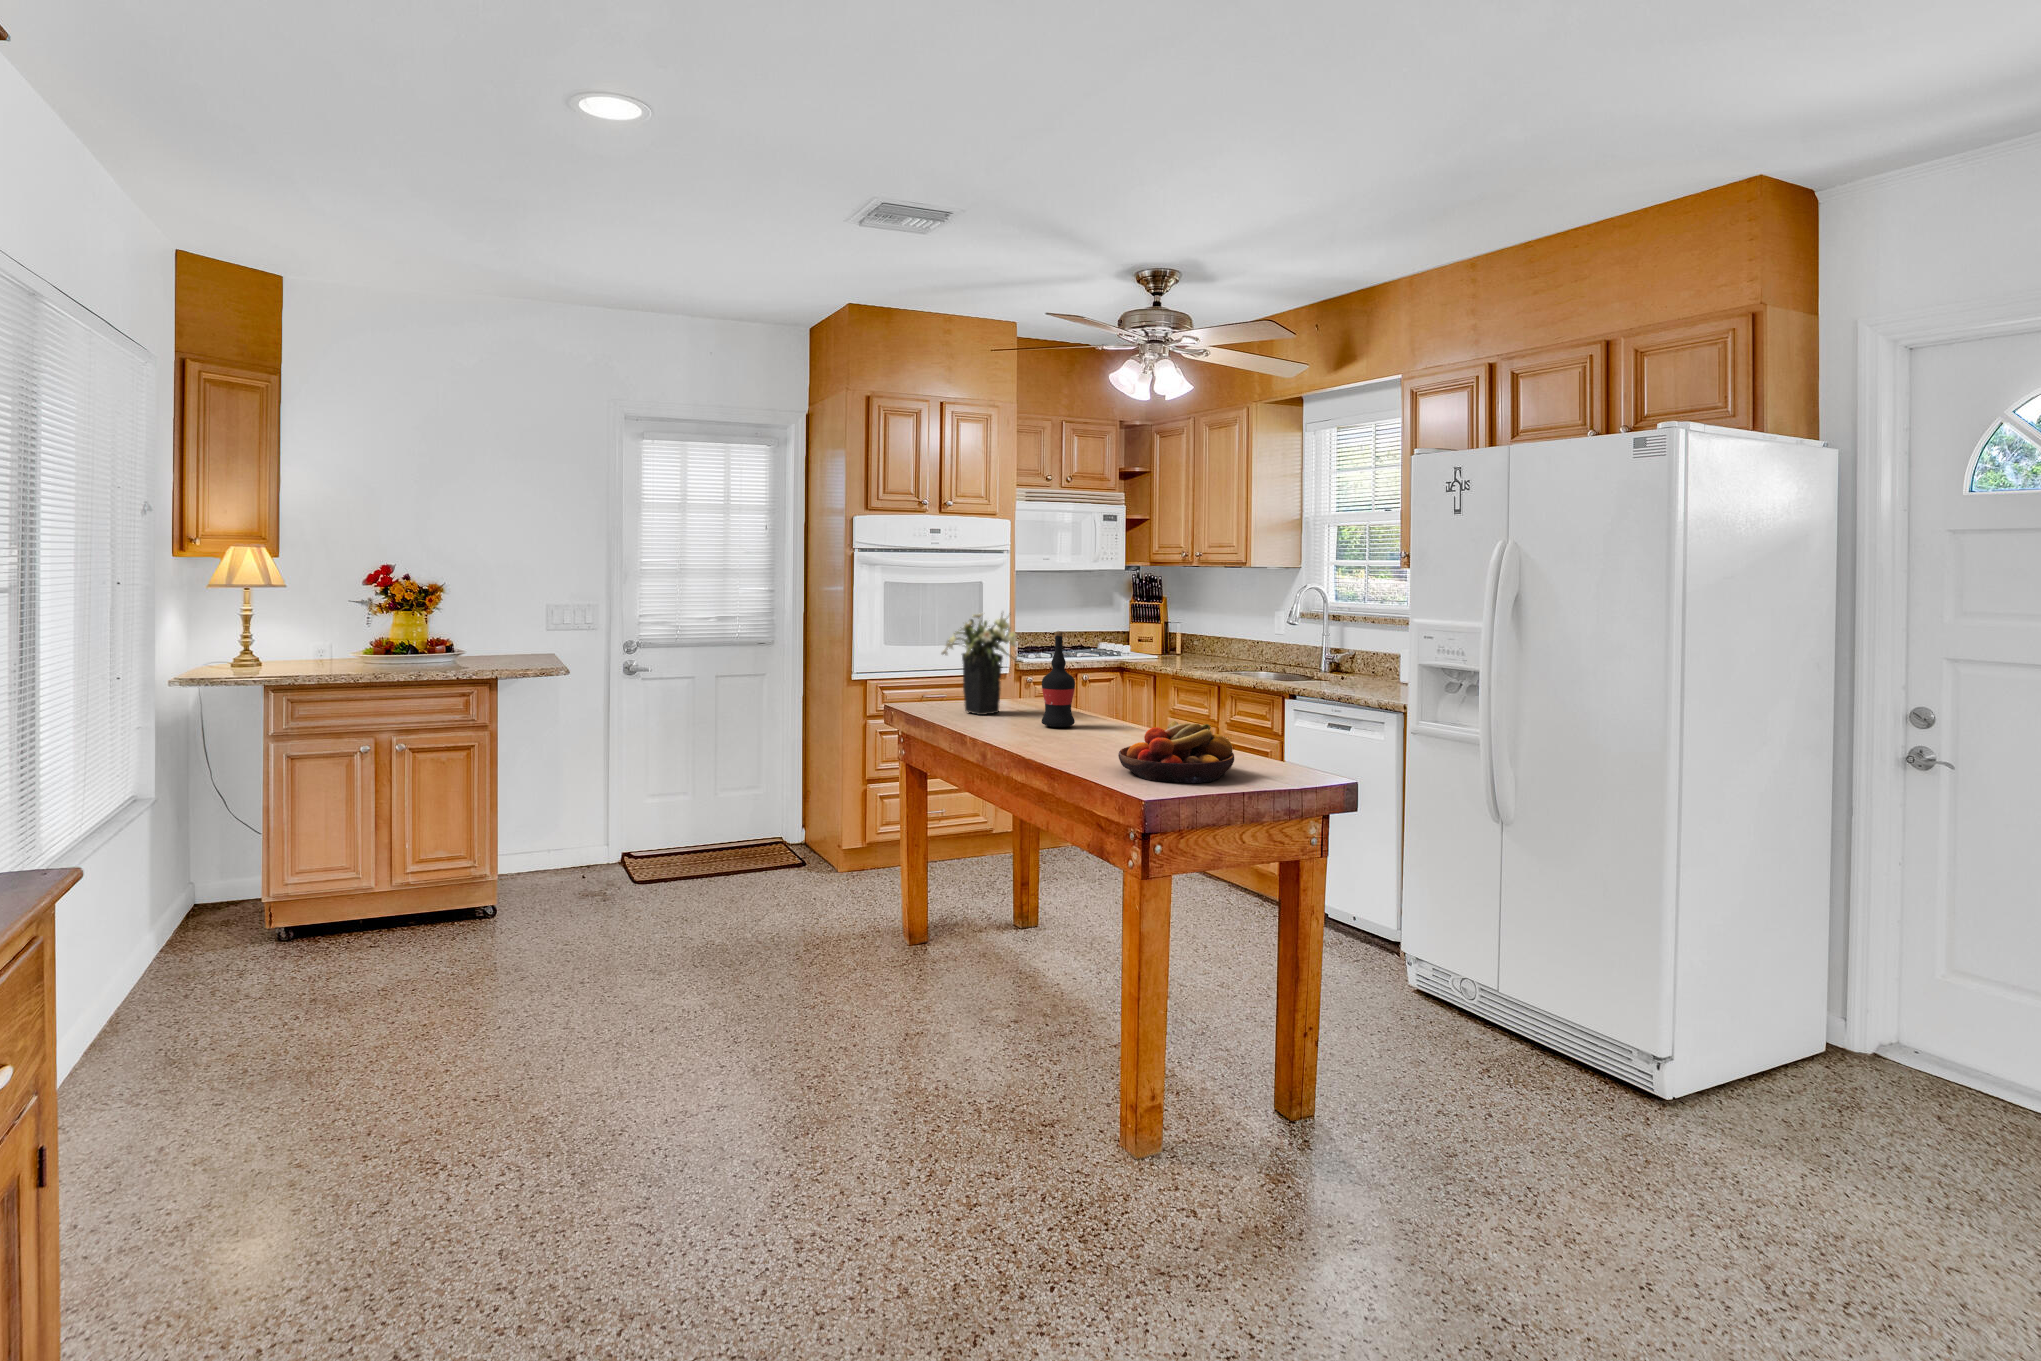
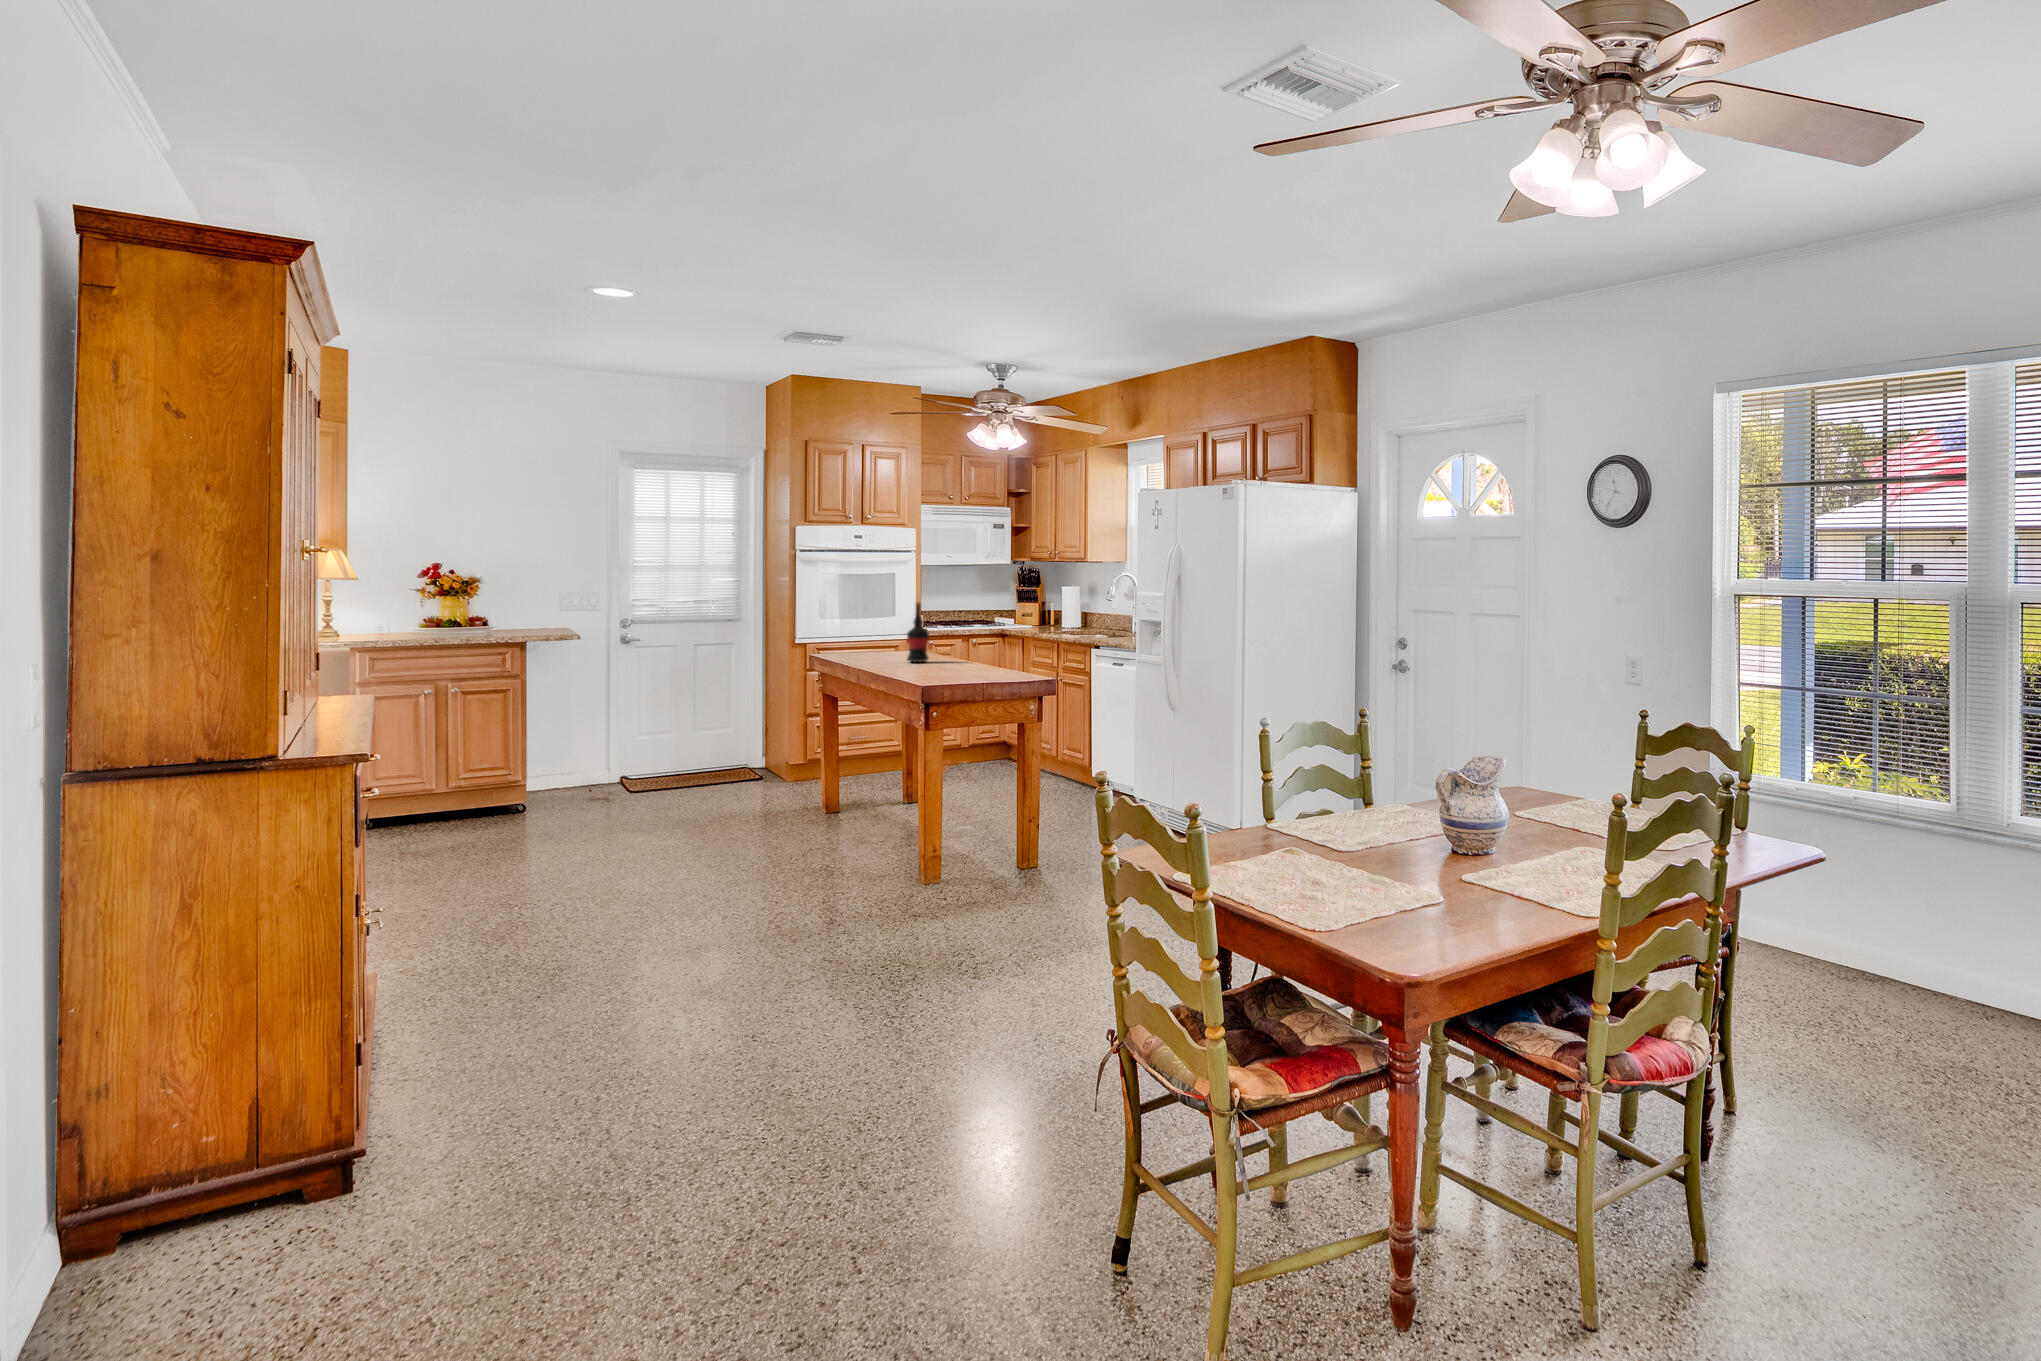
flower arrangement: present [942,613,1018,715] -> none [845,590,902,658]
fruit bowl: present [1118,721,1234,783] -> none [930,650,996,681]

